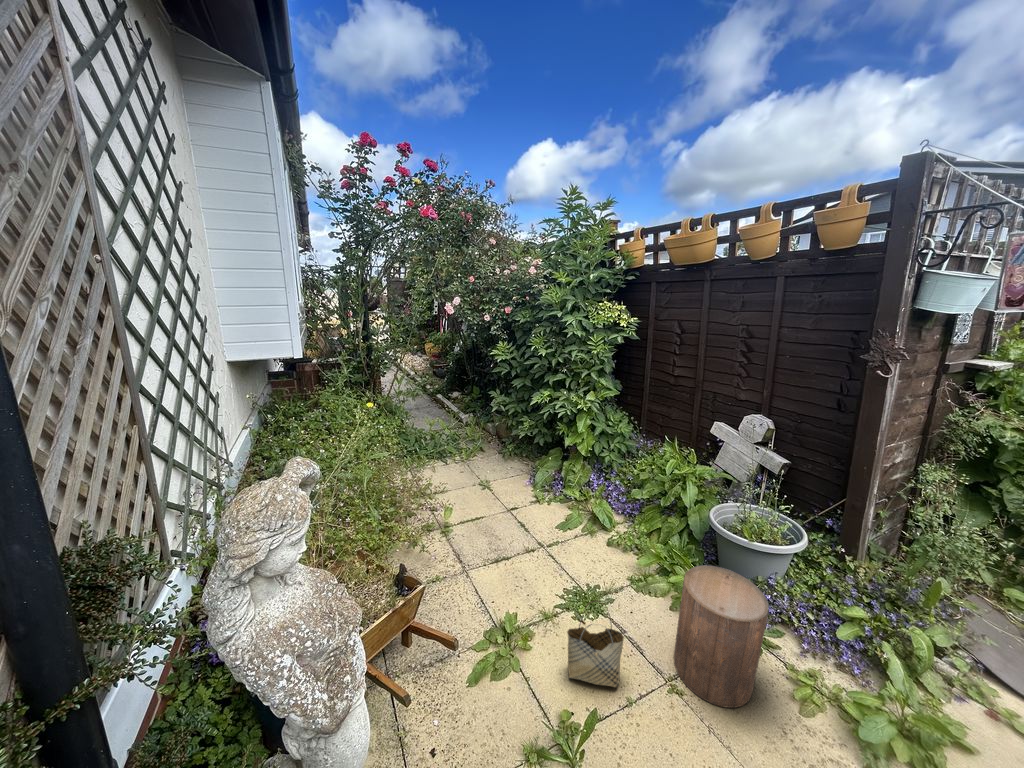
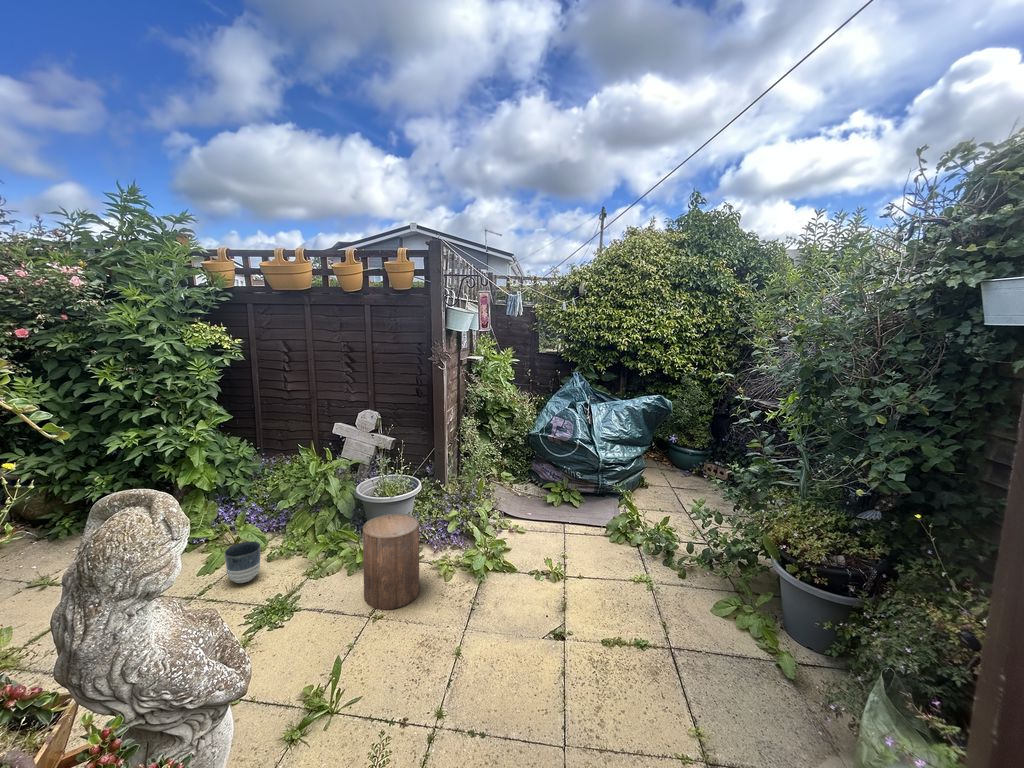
planter: none [570,515,599,554] -> present [225,542,261,583]
woven basket: present [567,600,624,687] -> none [283,581,336,663]

